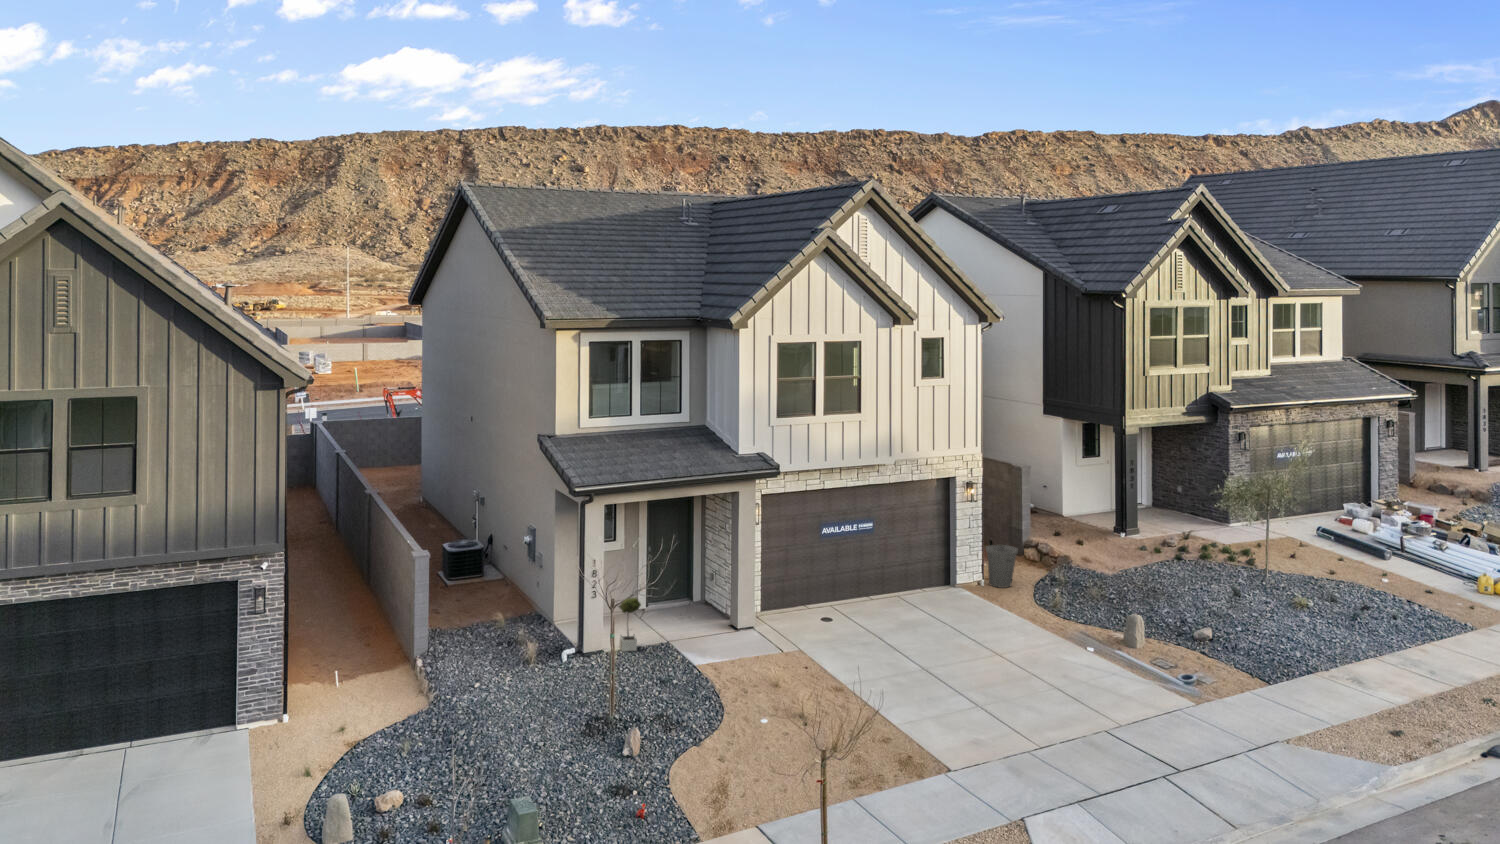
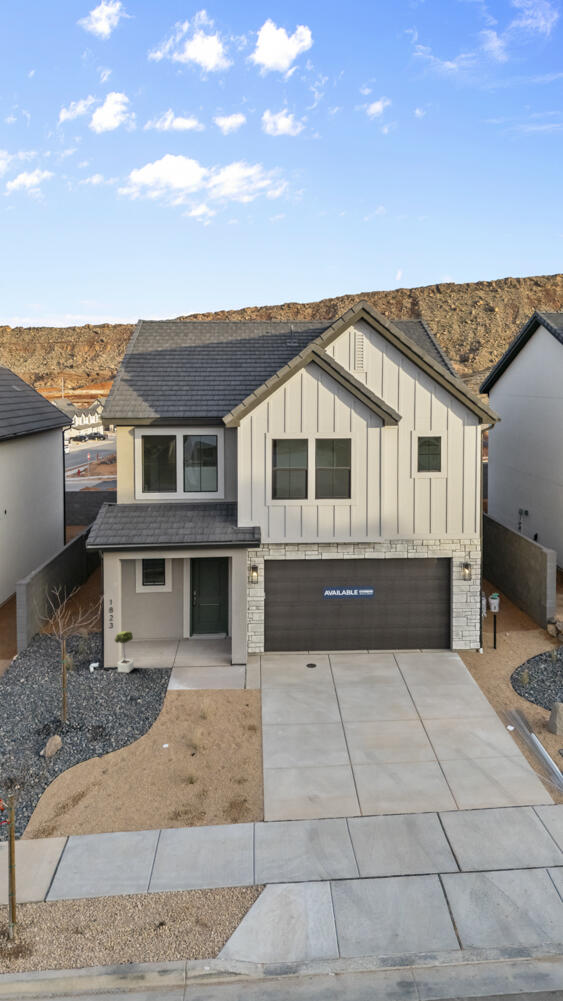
trash can: present [986,545,1018,588] -> none [484,620,514,660]

